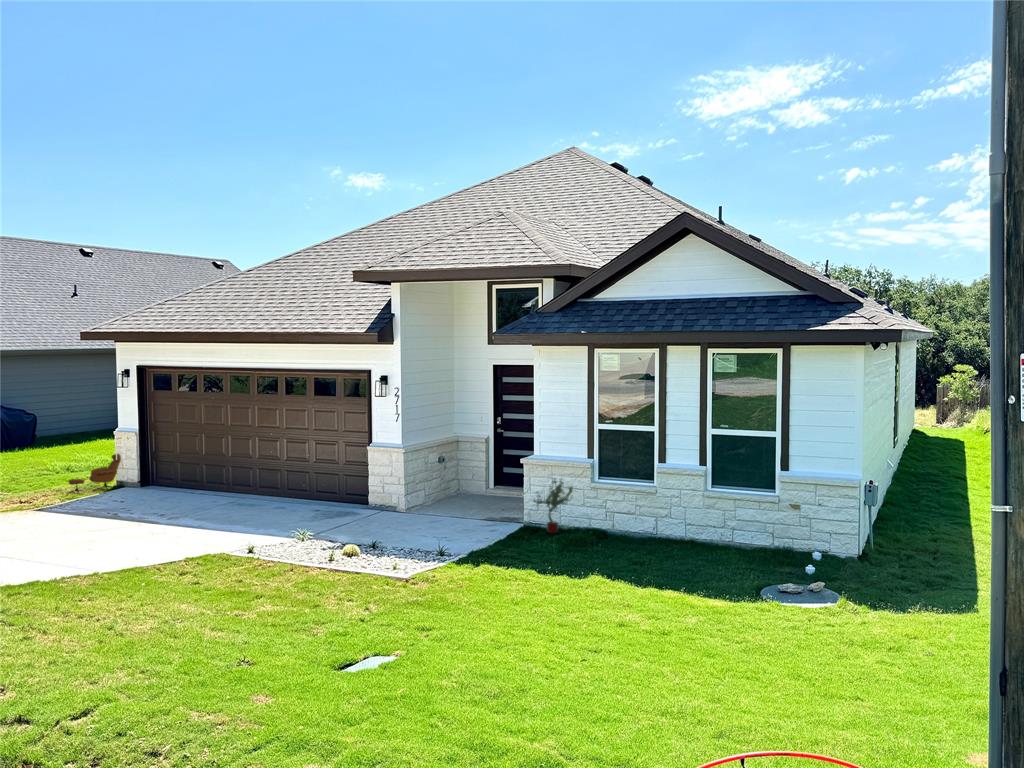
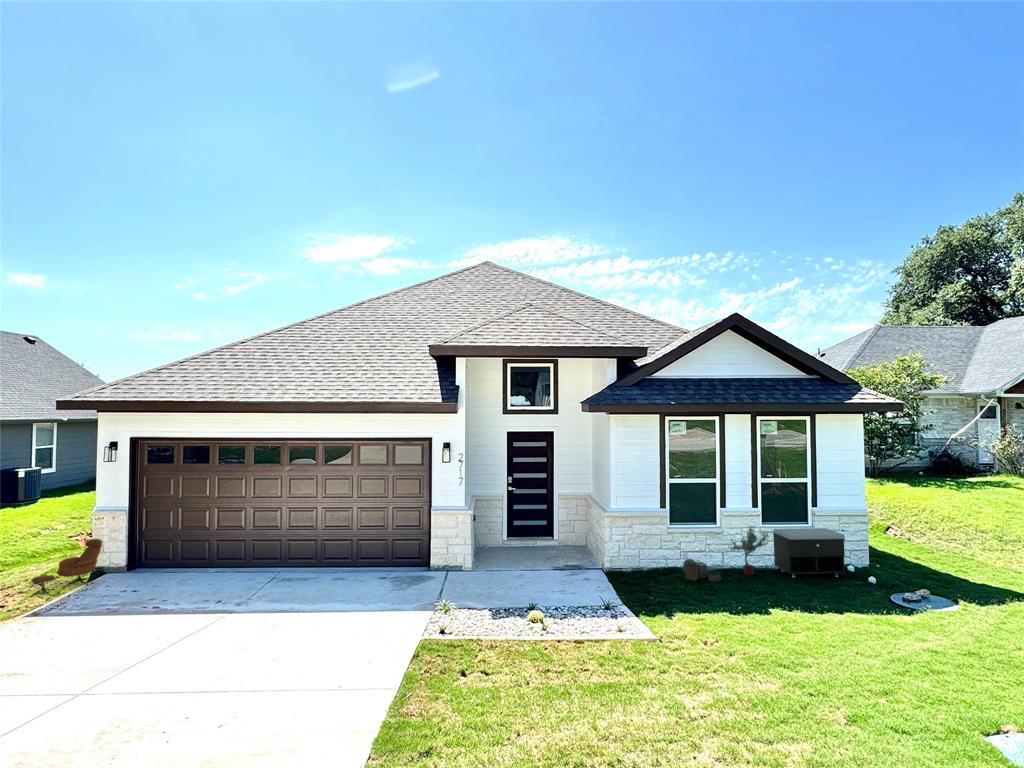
potted tree: present [533,478,573,534] -> present [729,528,768,576]
storage bench: none [712,494,790,559] -> present [773,528,846,577]
woven basket: none [588,519,626,546] -> present [683,559,721,581]

